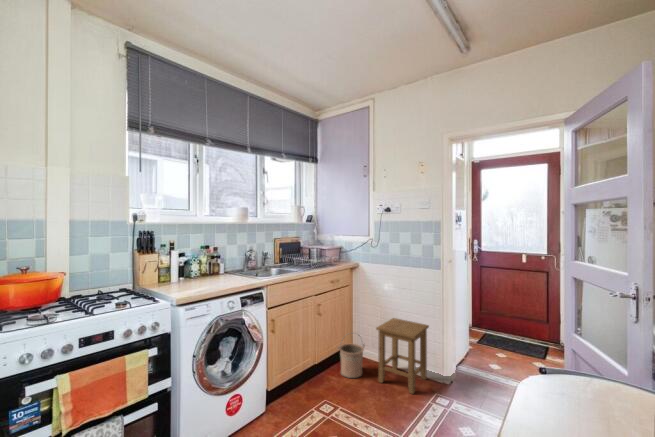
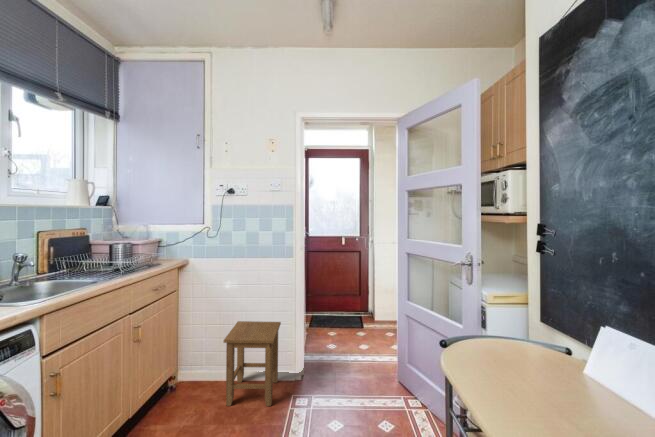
bucket: present [338,343,365,378] -> none [167,353,204,416]

